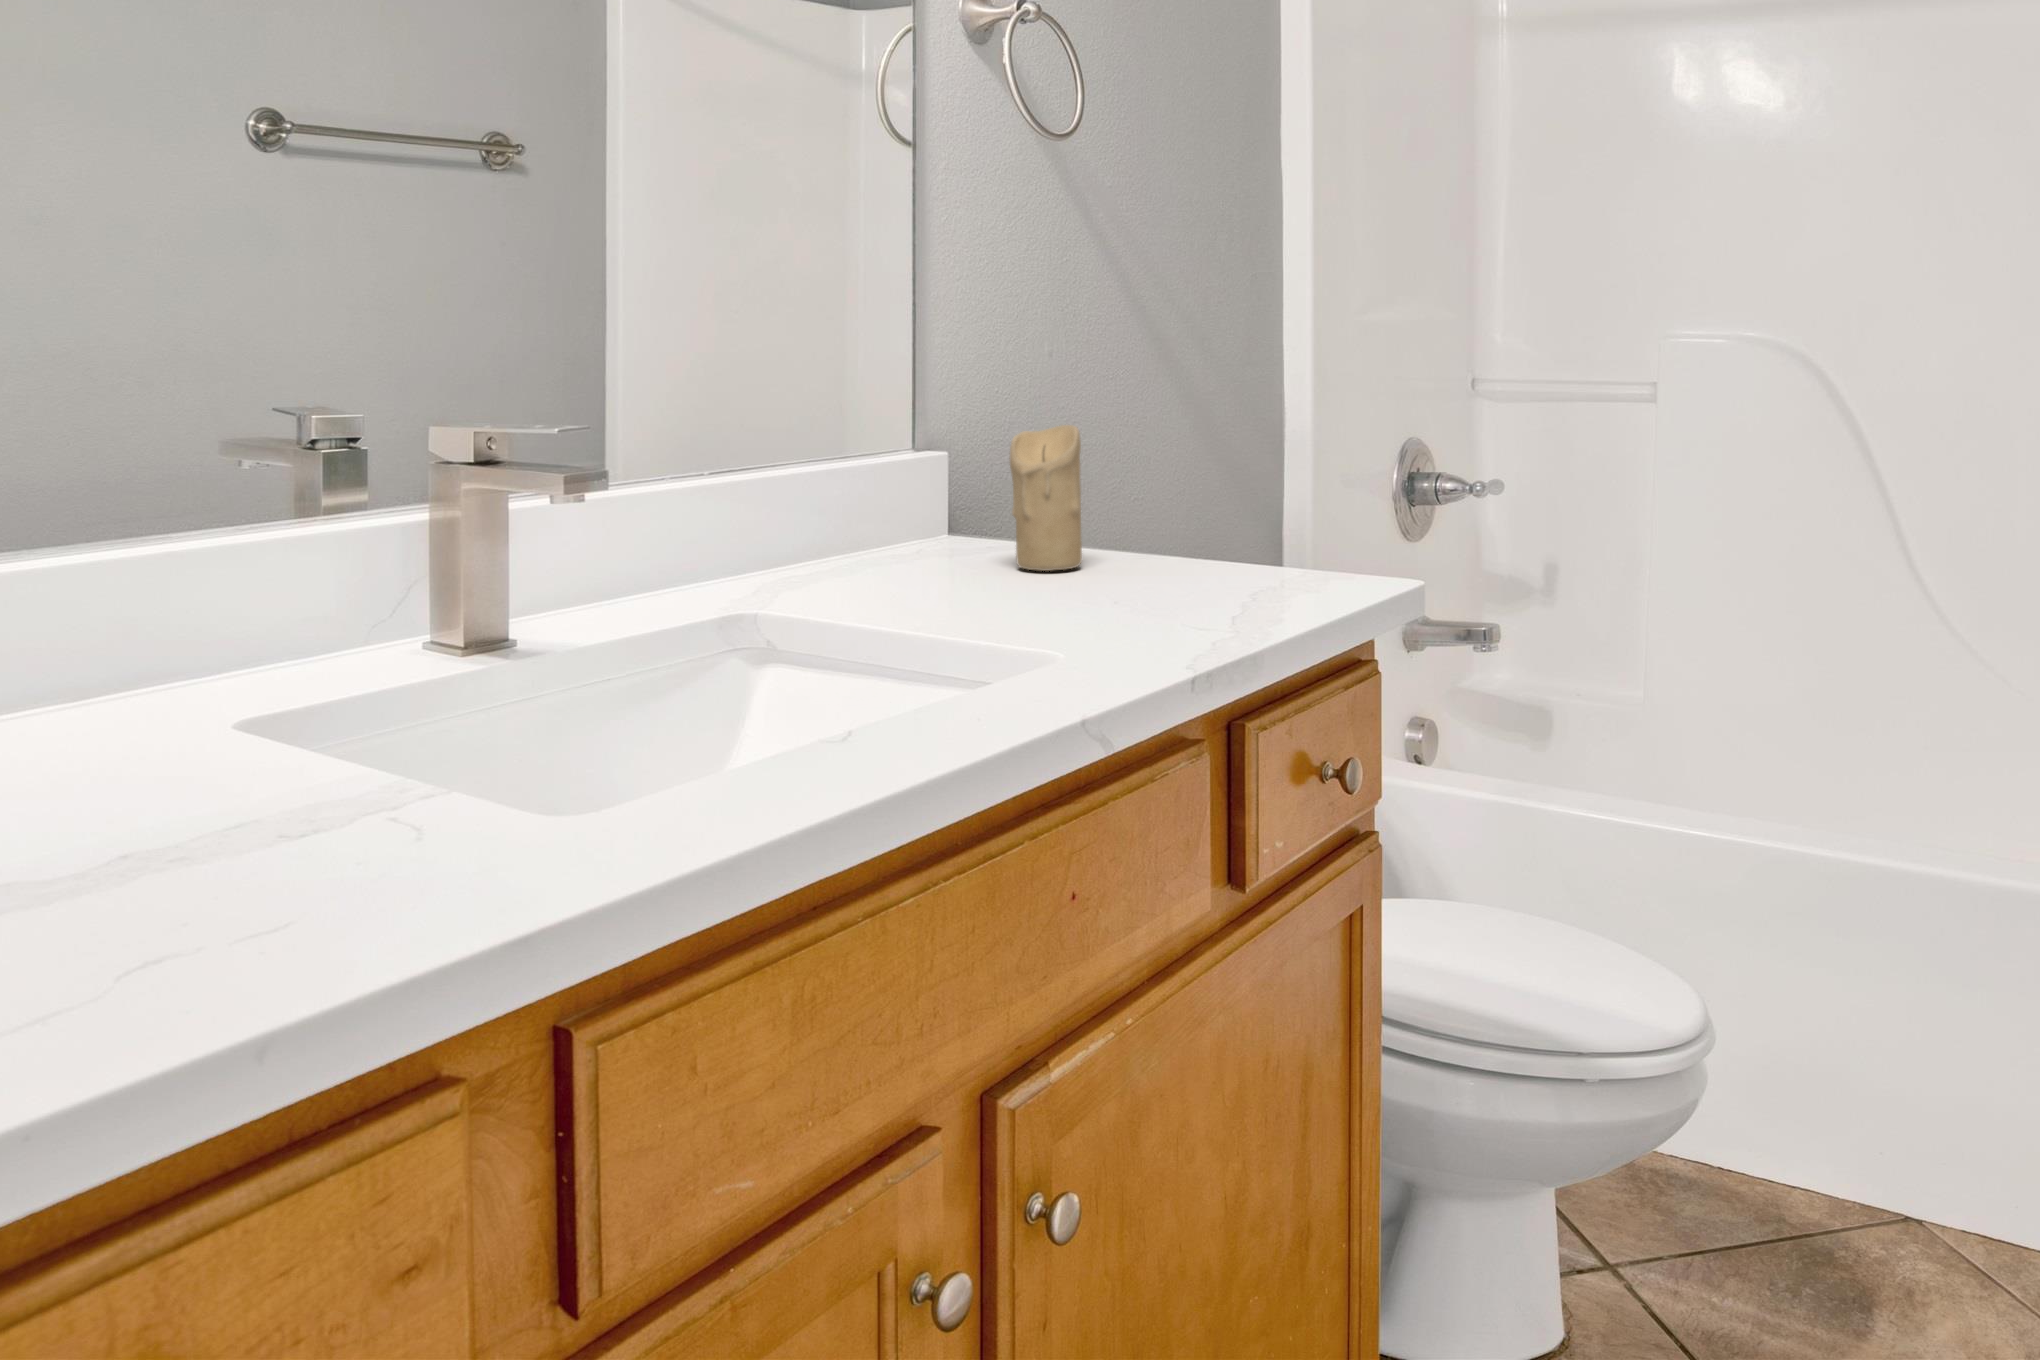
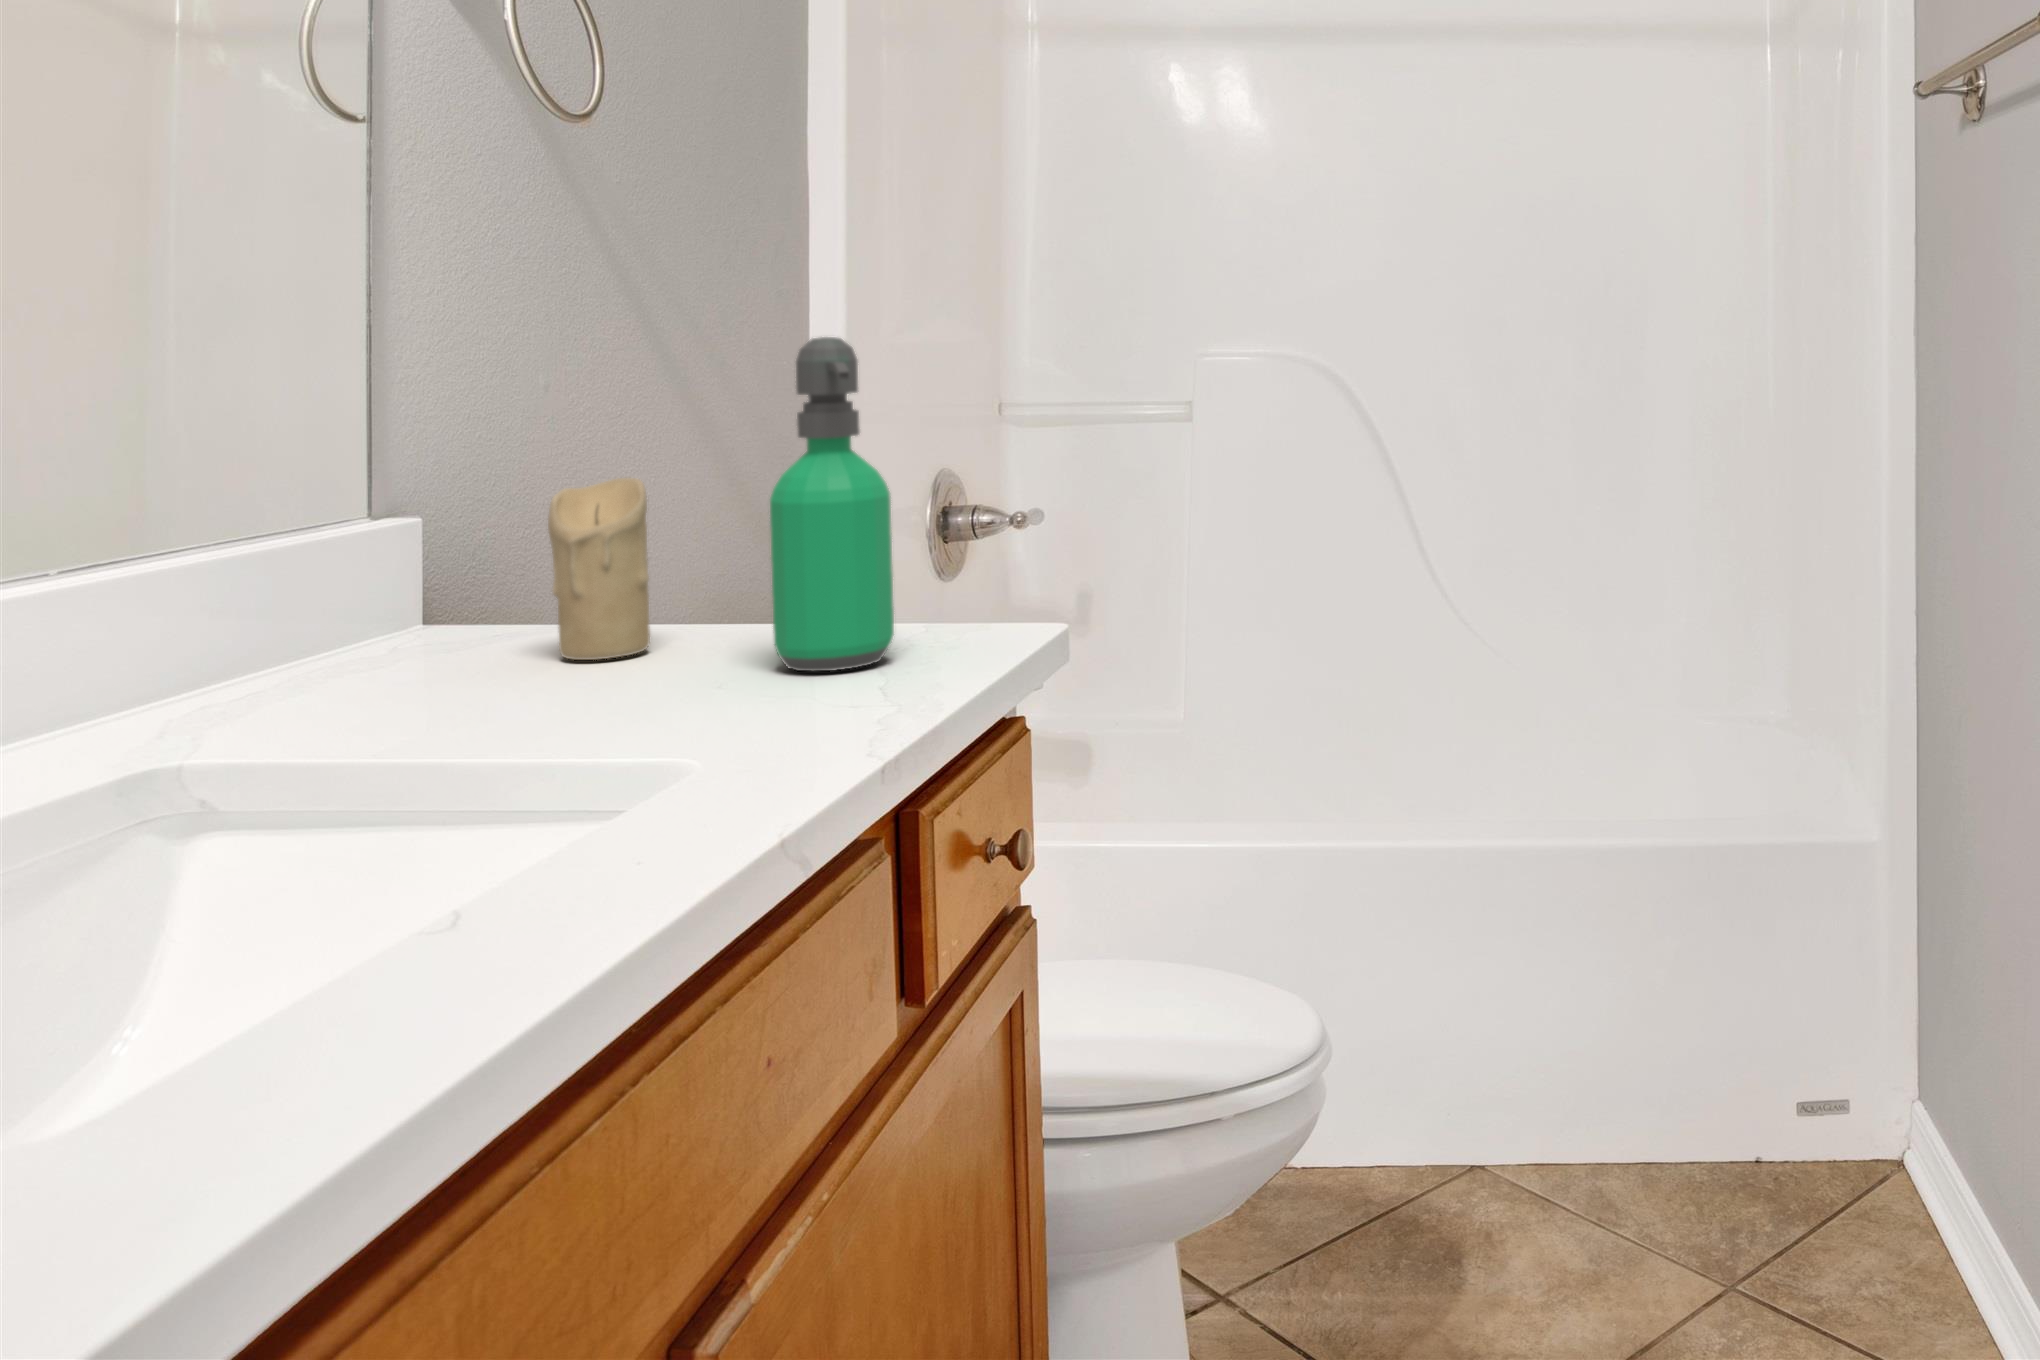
soap dispenser: none [1158,309,1257,596] -> present [770,337,894,671]

